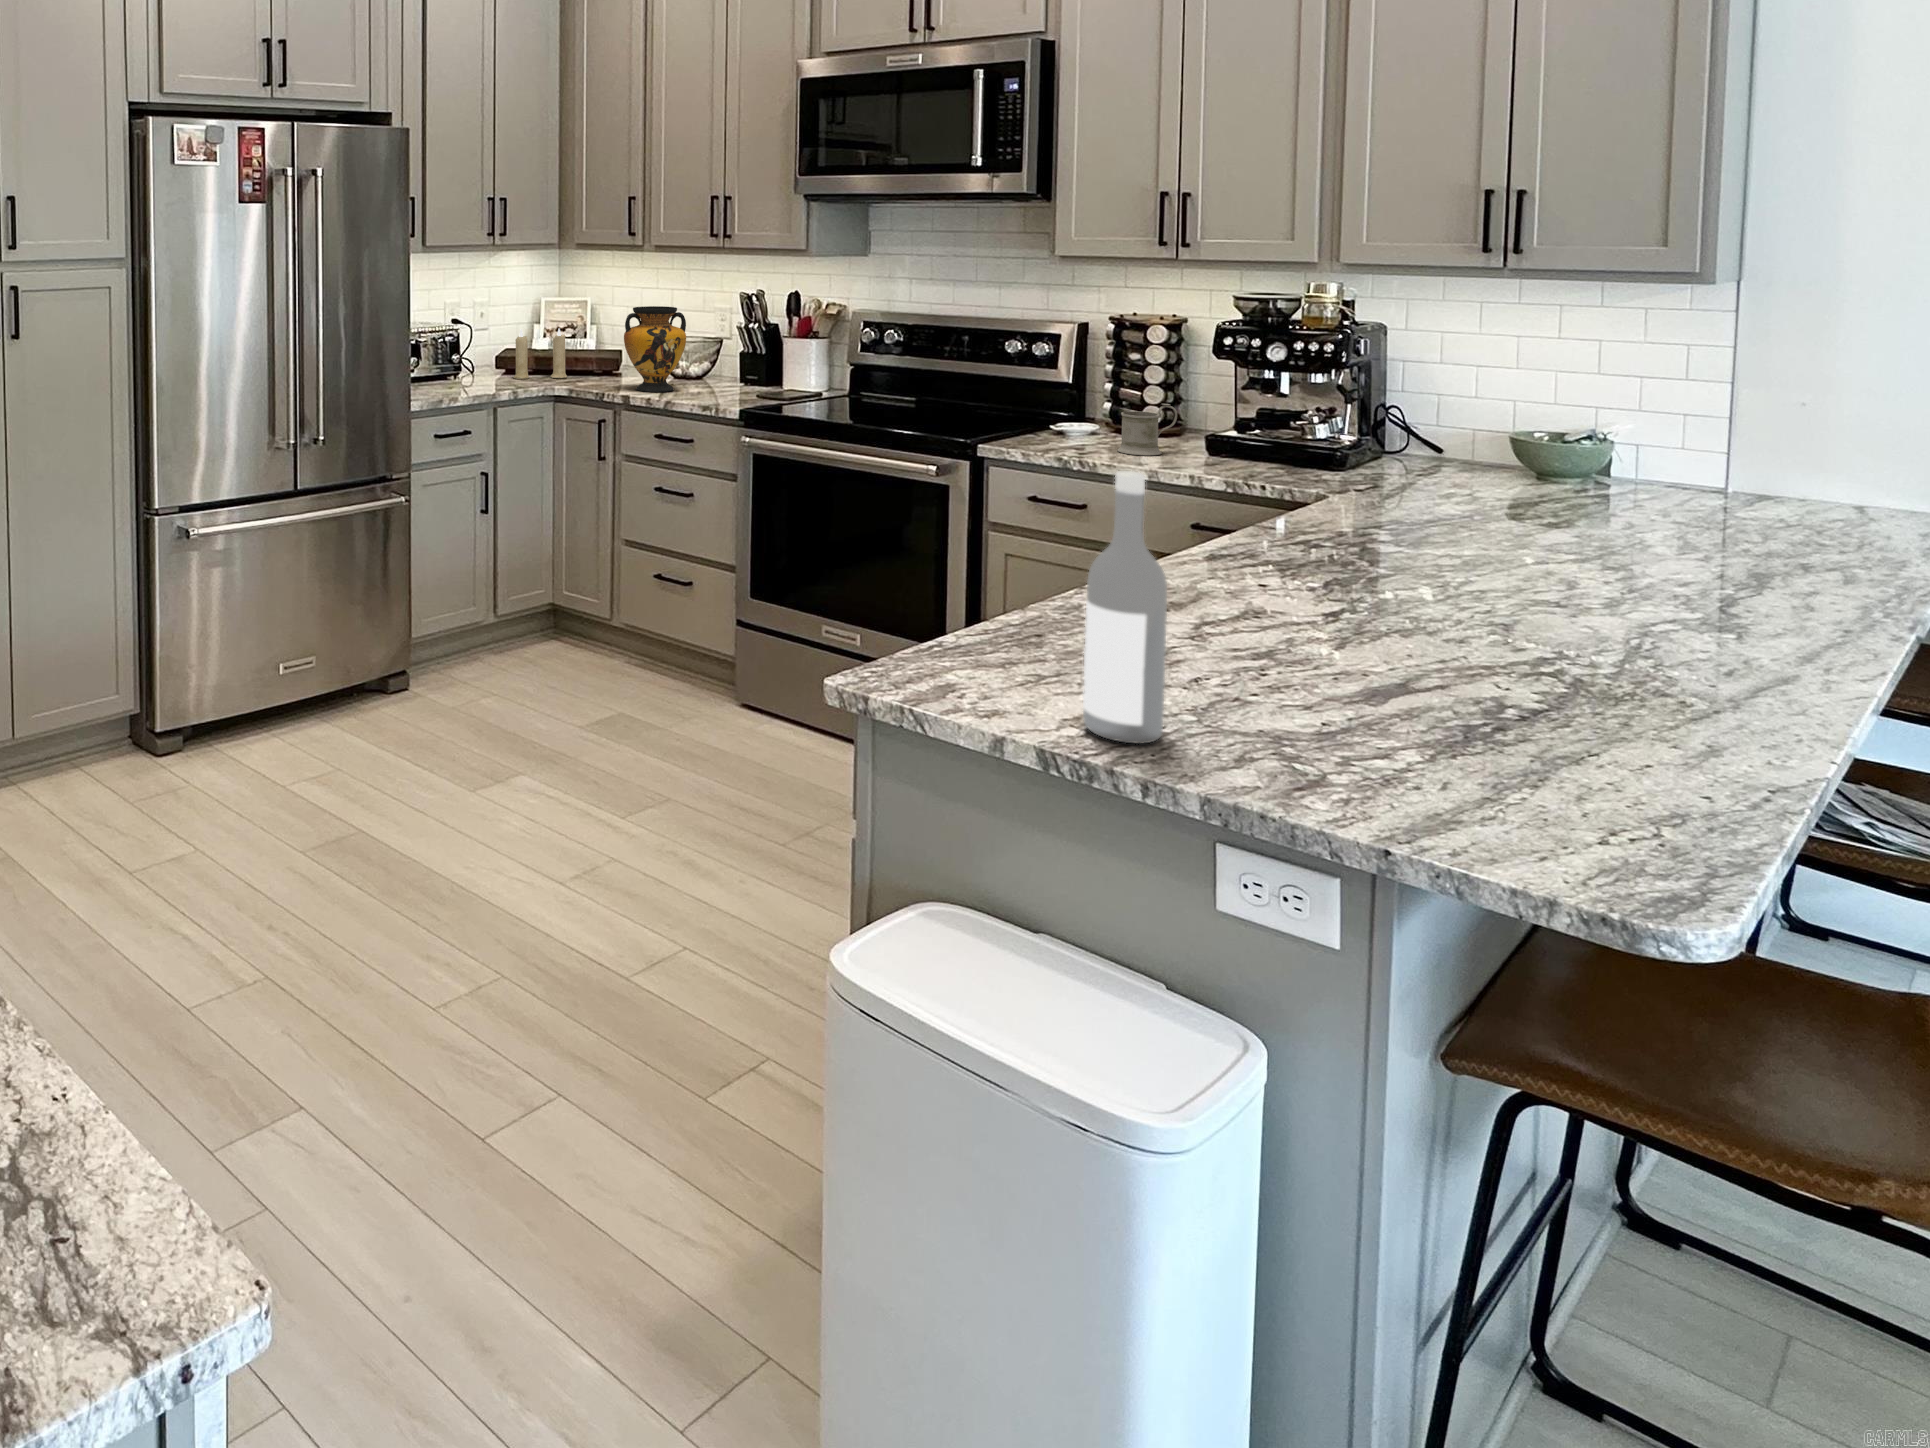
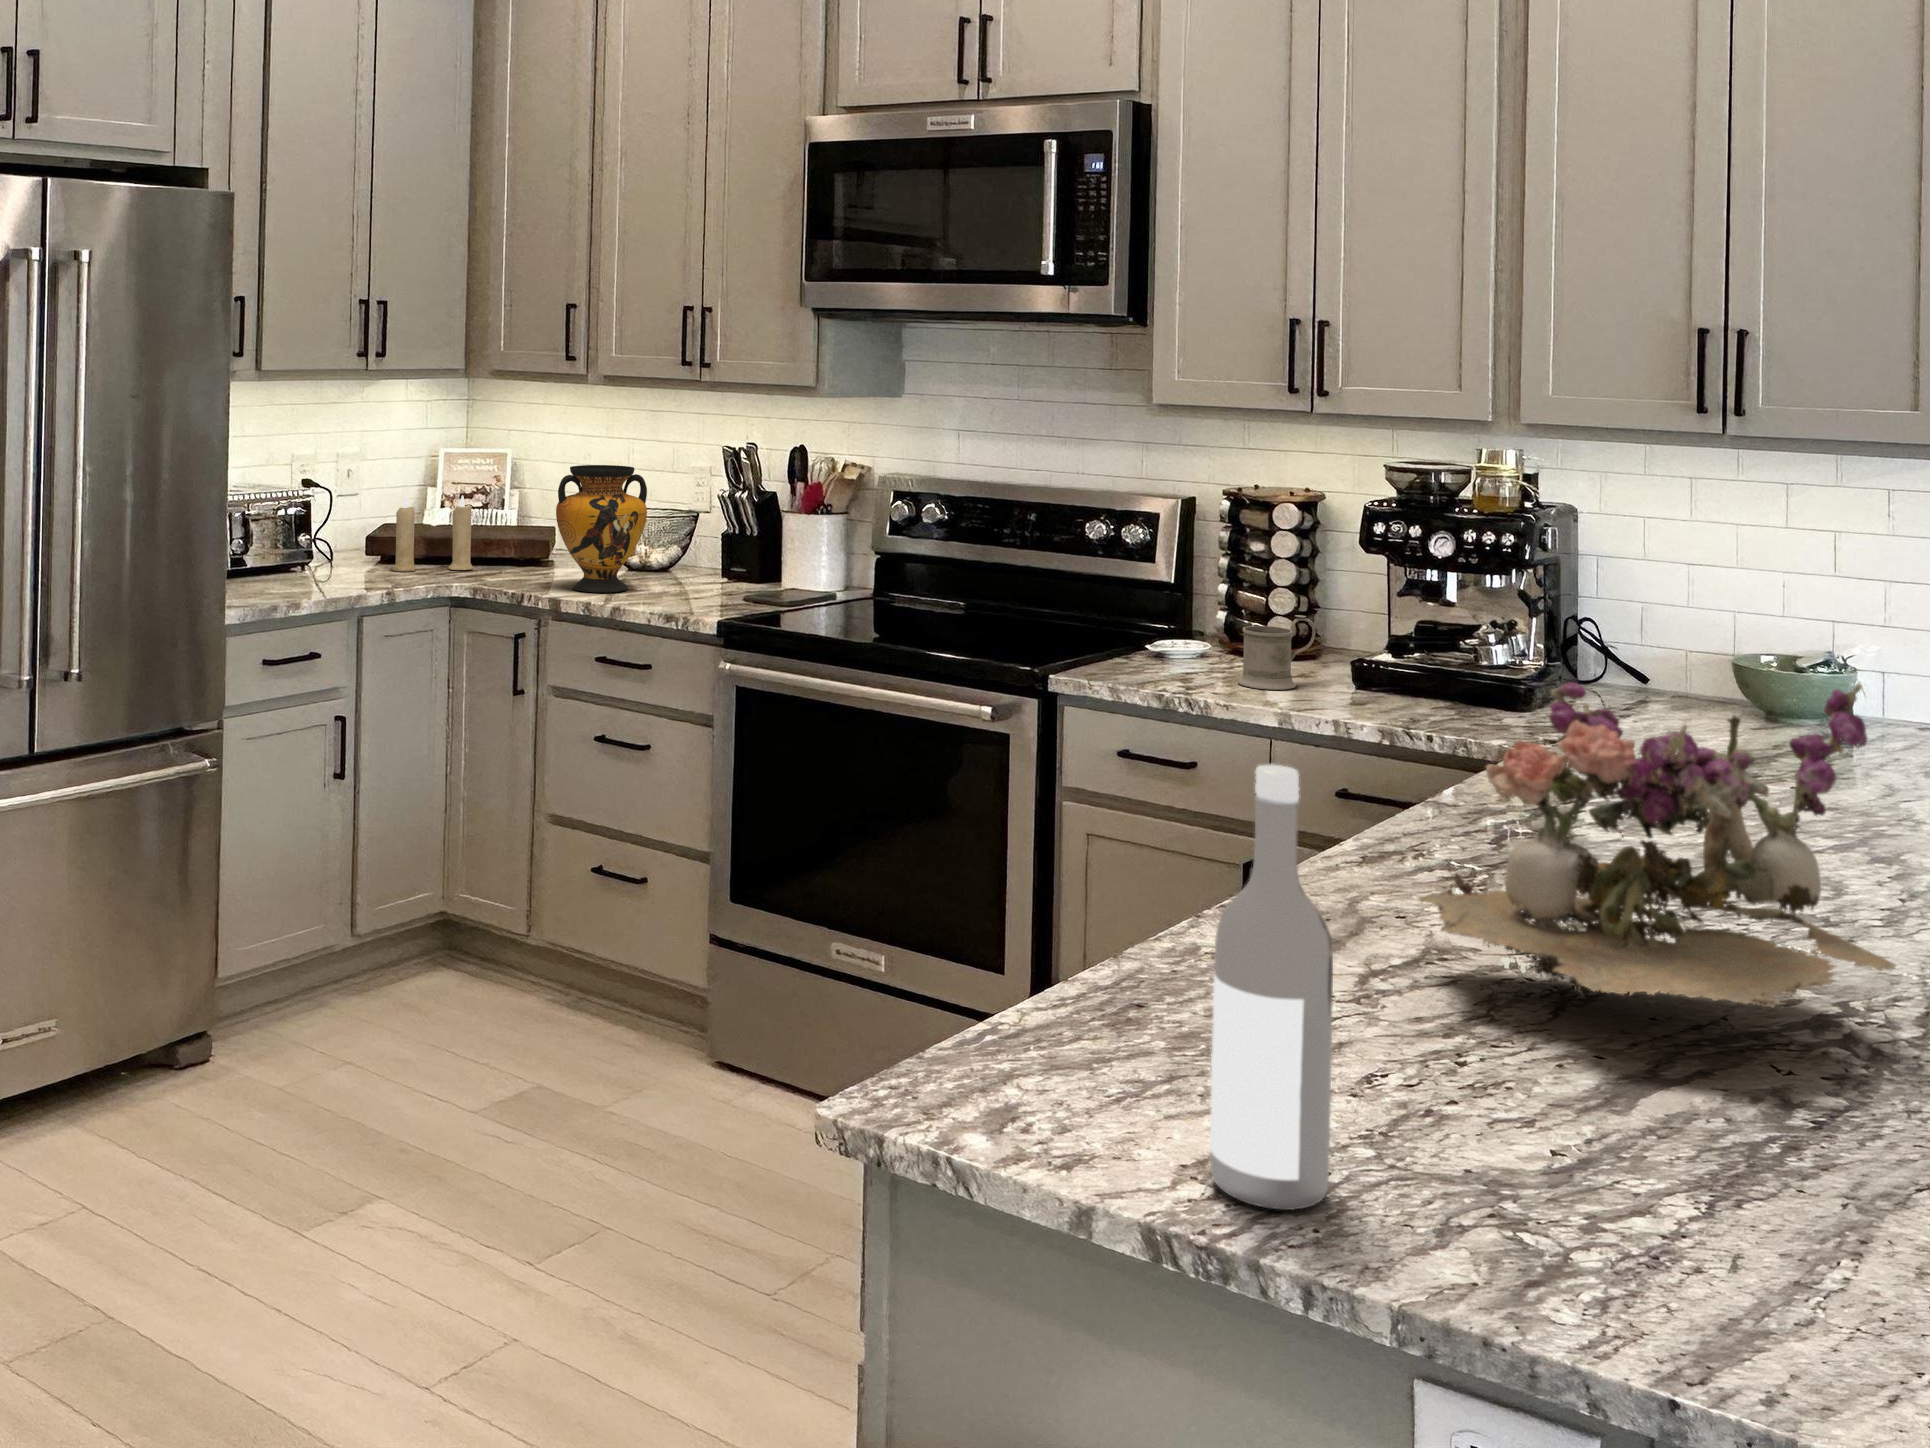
flower arrangement: none [1237,432,1597,644] -> present [1418,682,1896,1009]

